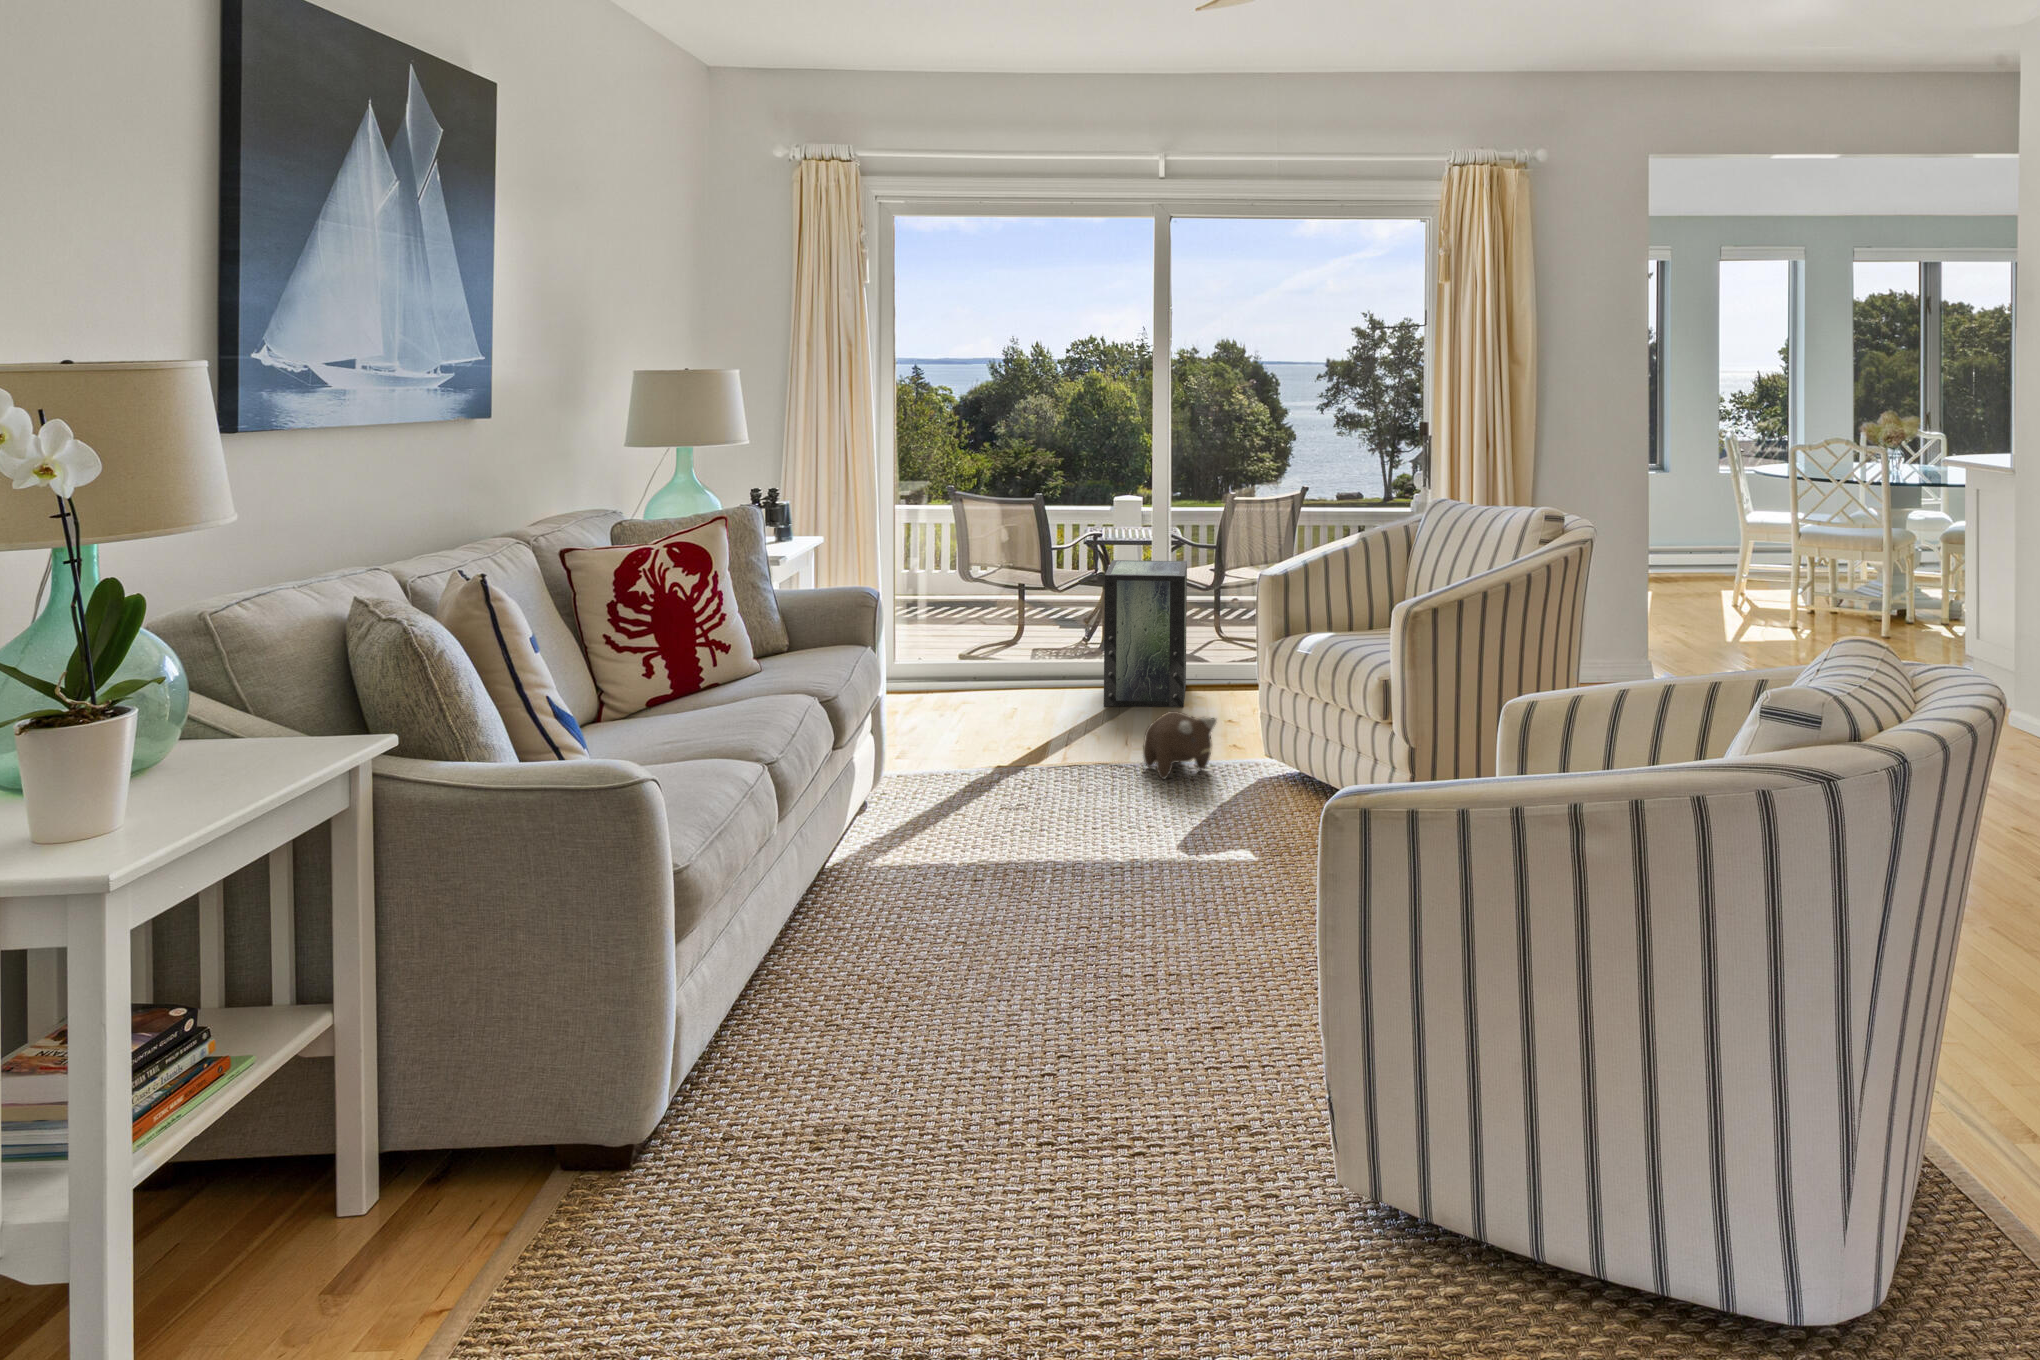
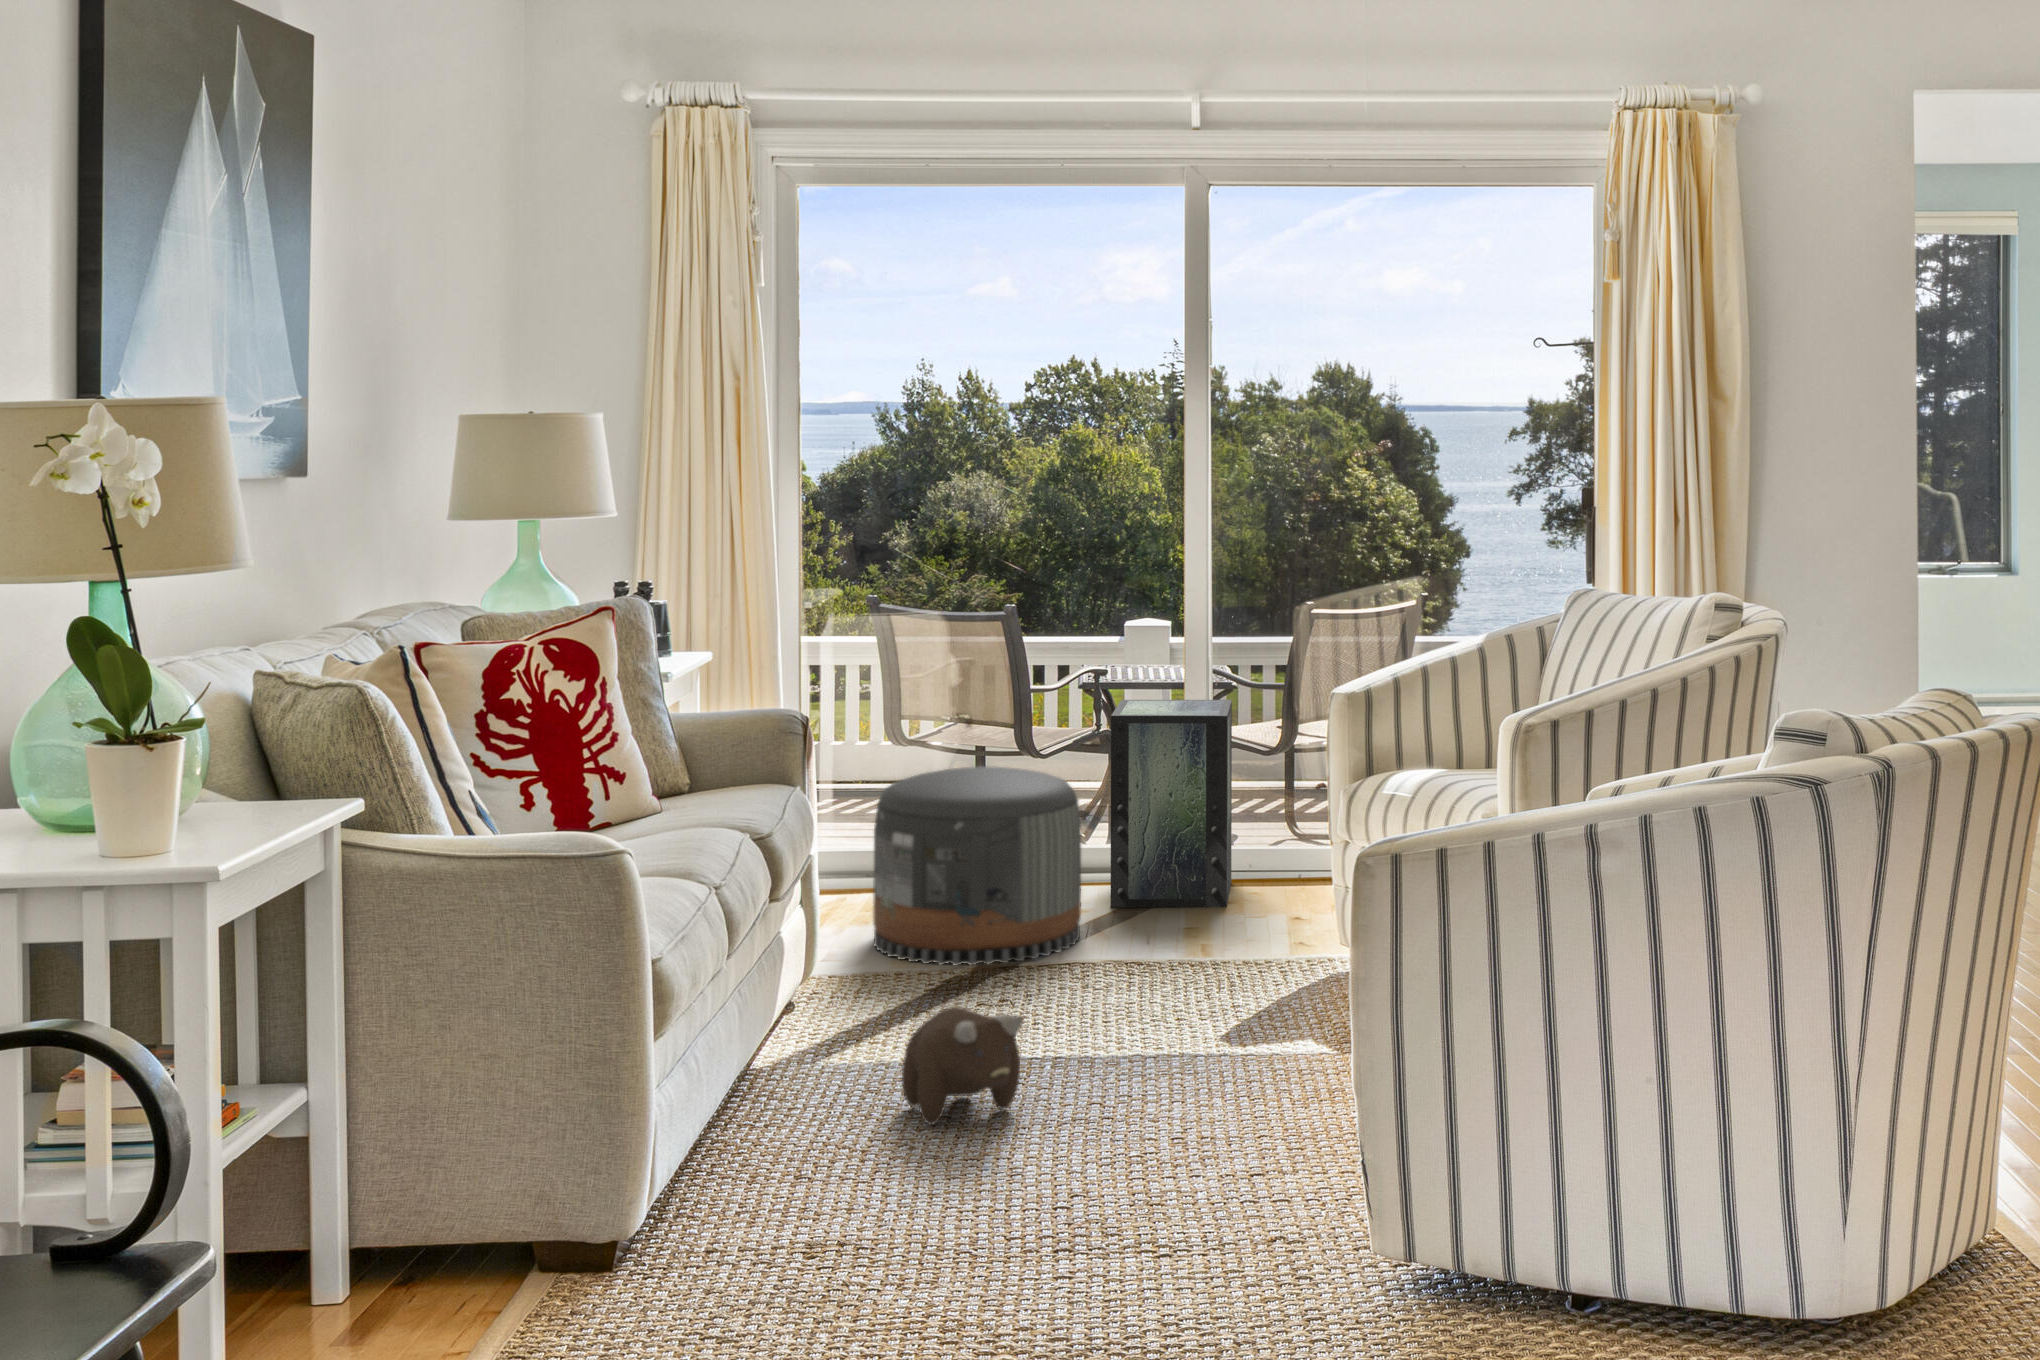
pouf: none [938,612,1083,760] -> present [873,767,1081,966]
plush toy: present [1143,711,1217,779] -> present [902,1007,1023,1125]

